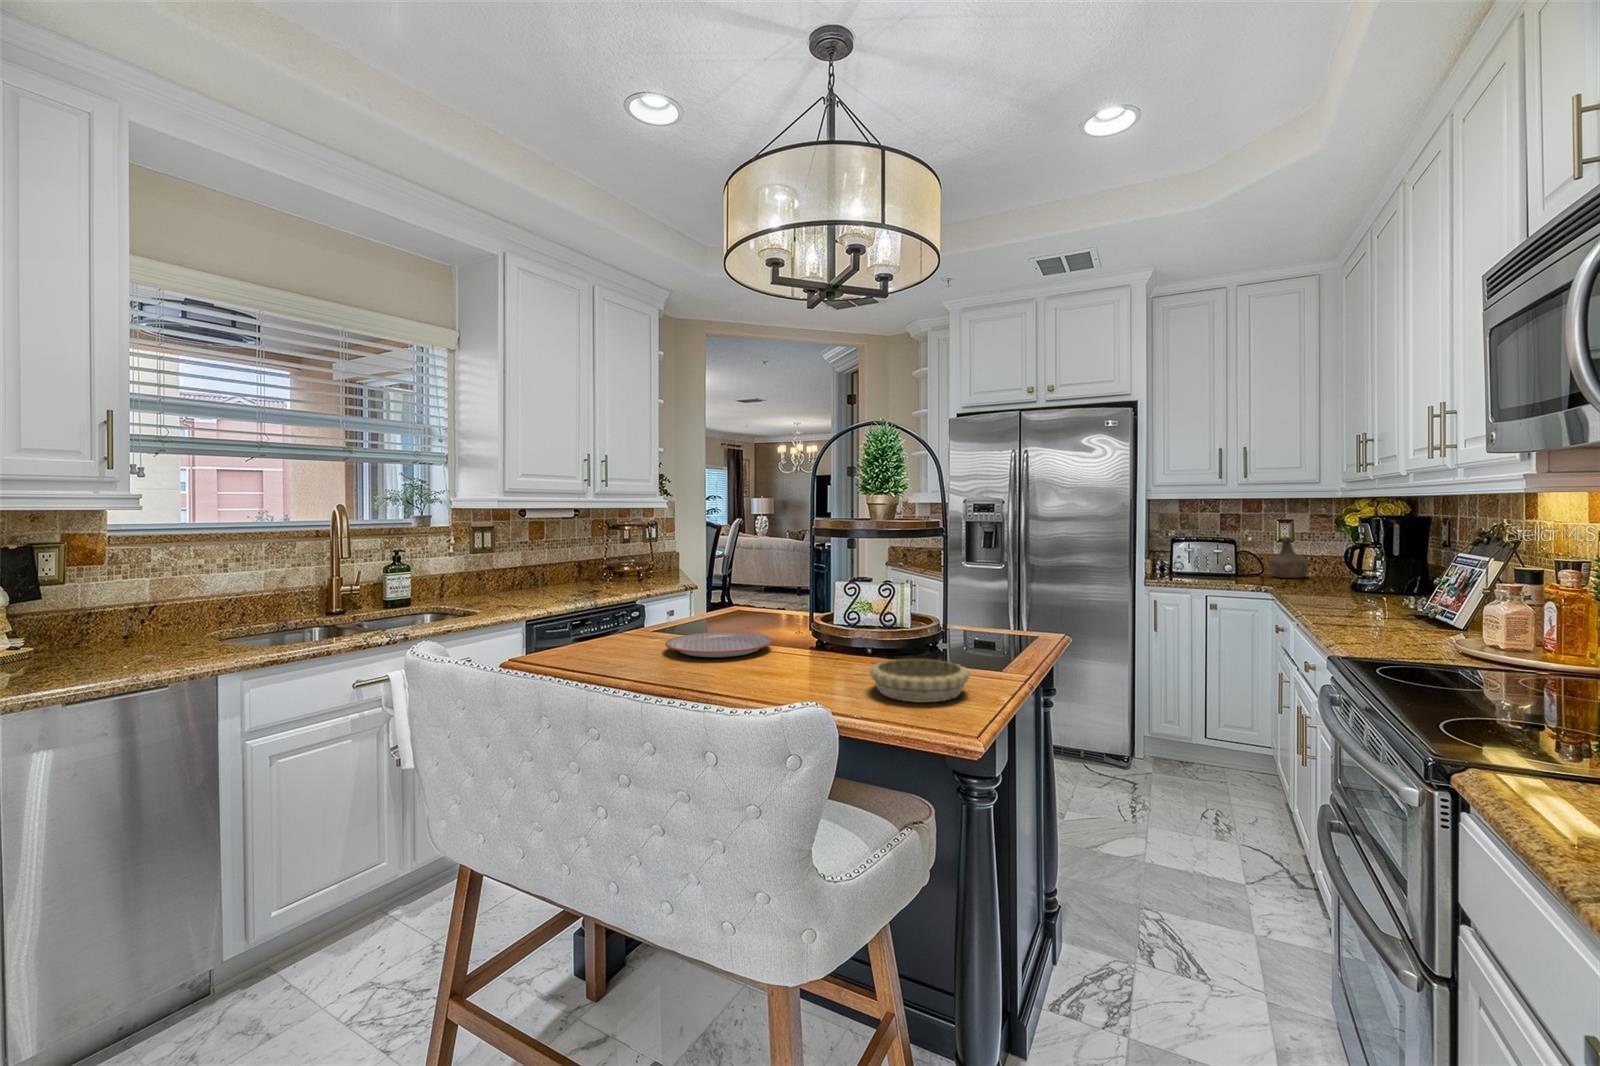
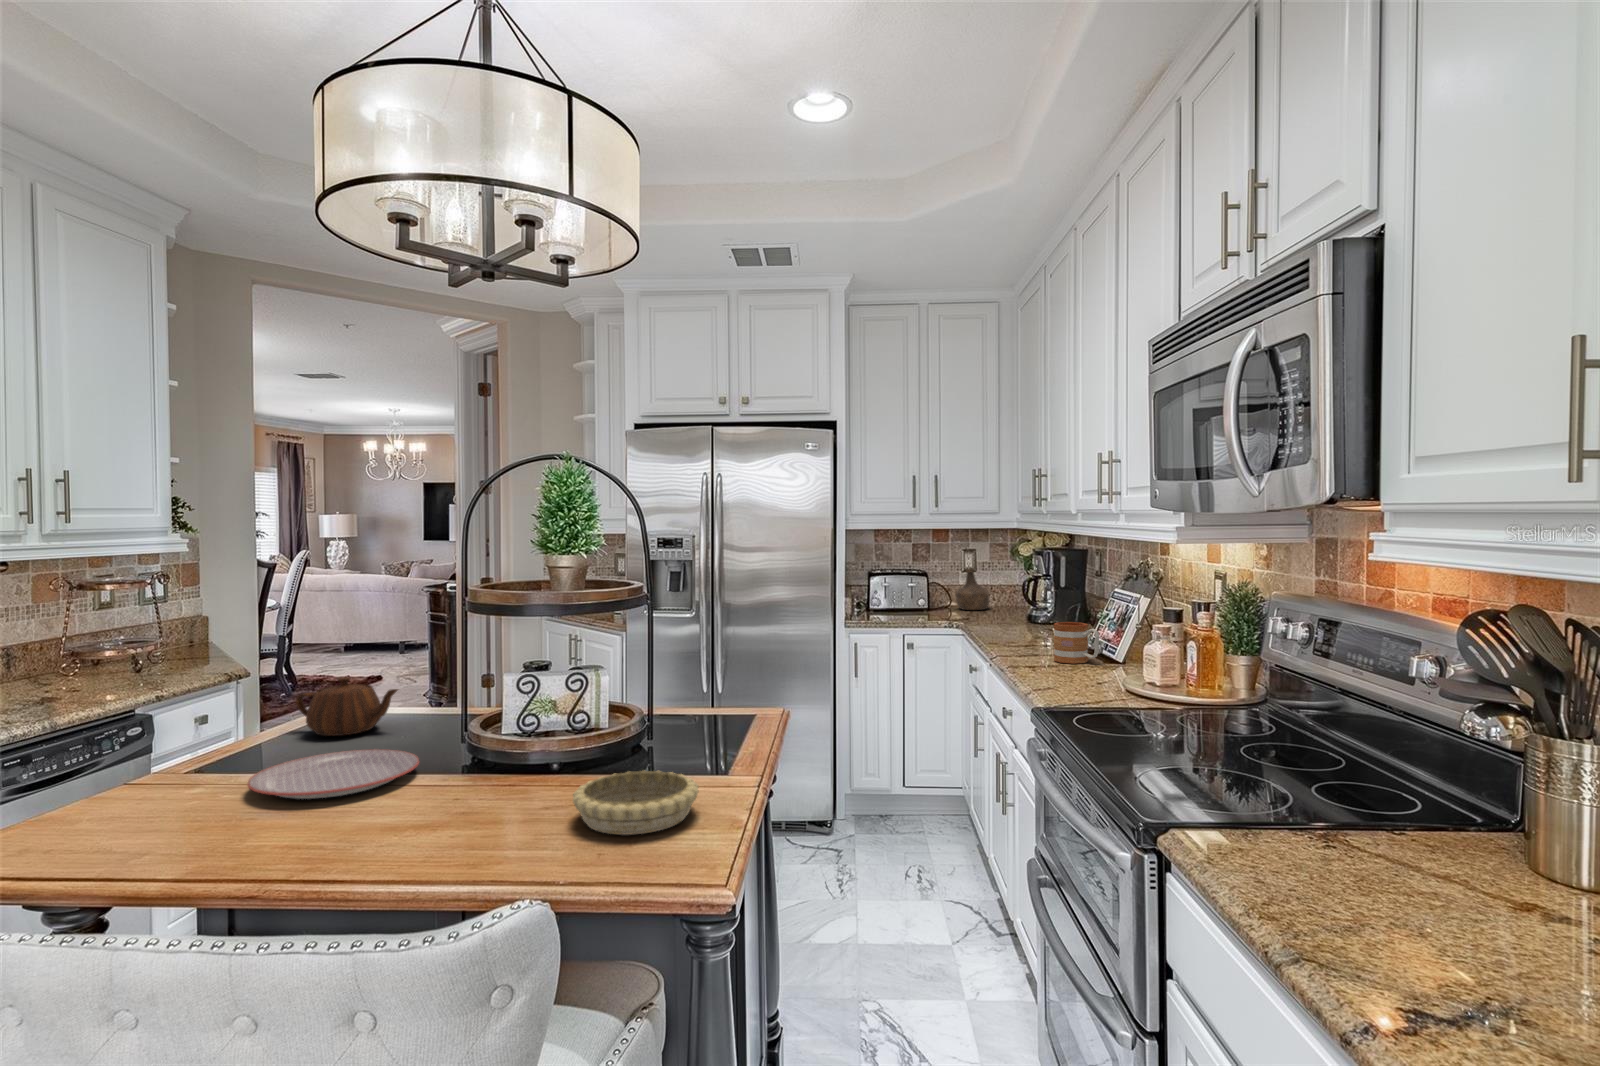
mug: none [1371,583,1429,625] -> present [1054,622,1099,664]
teapot: none [702,585,766,625] -> present [296,677,398,736]

